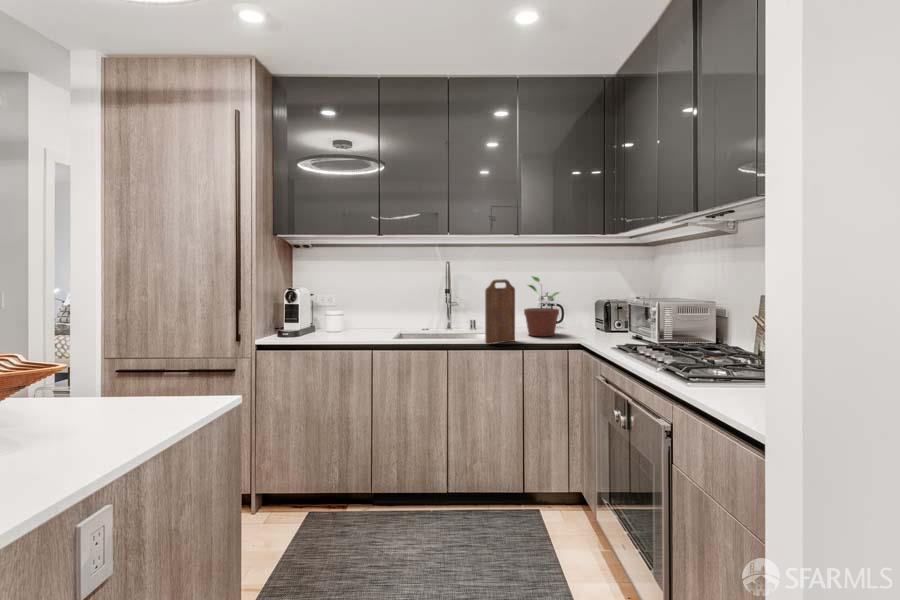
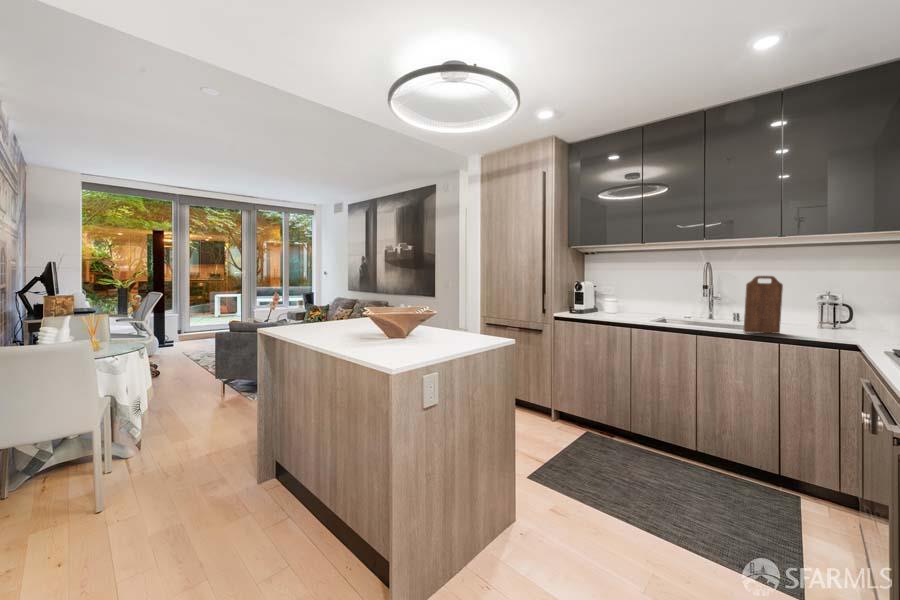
potted plant: present [524,276,559,336] -> none [795,275,845,333]

